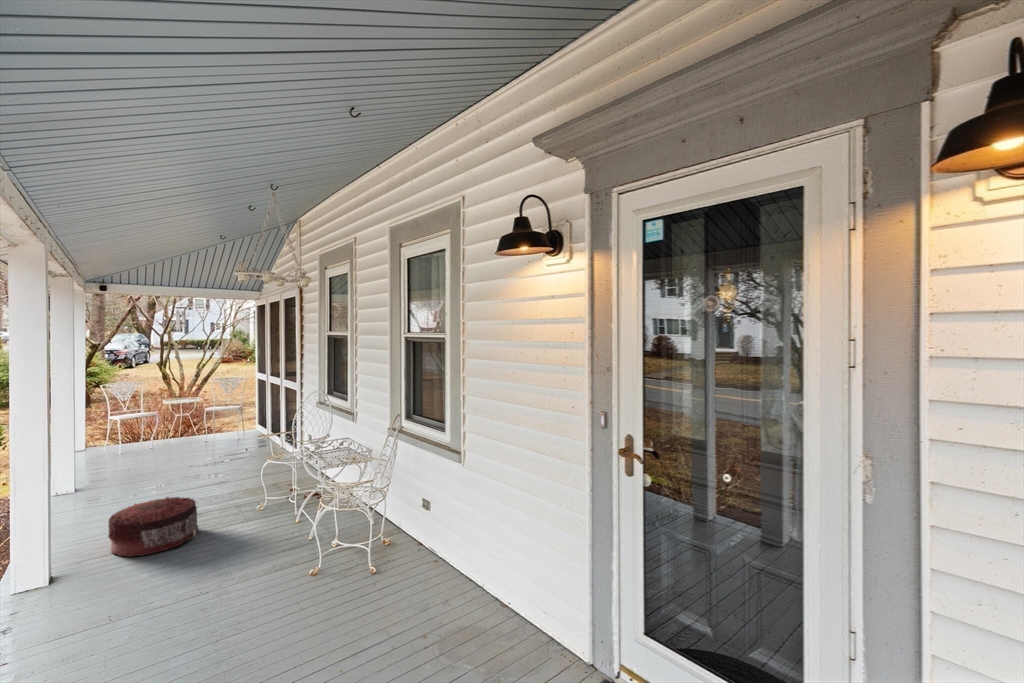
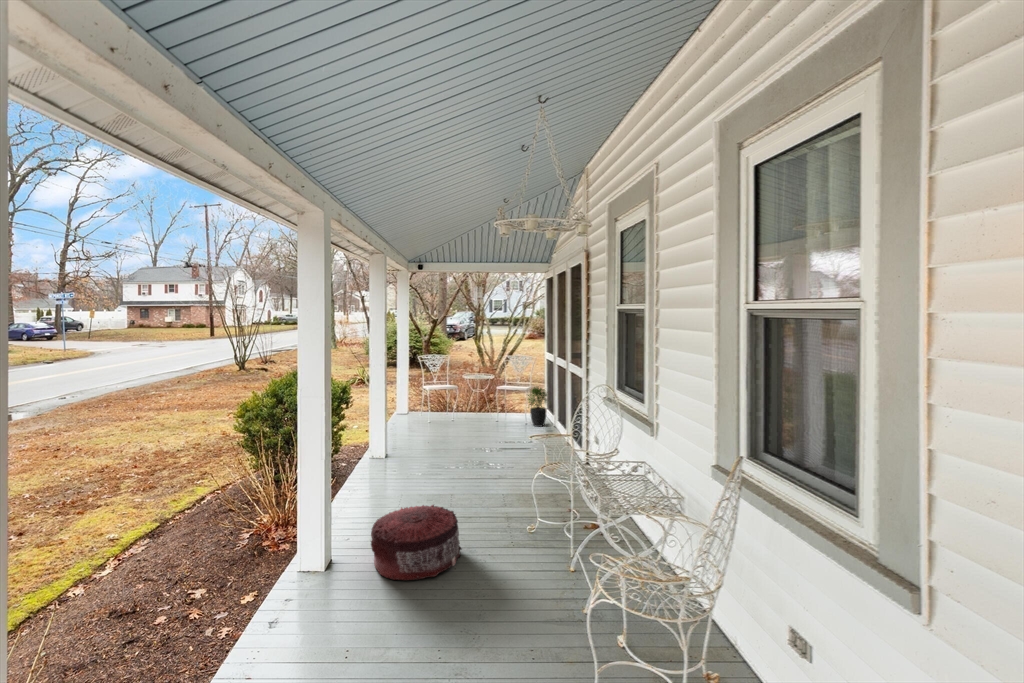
potted plant: none [236,403,264,440] -> present [528,387,547,427]

